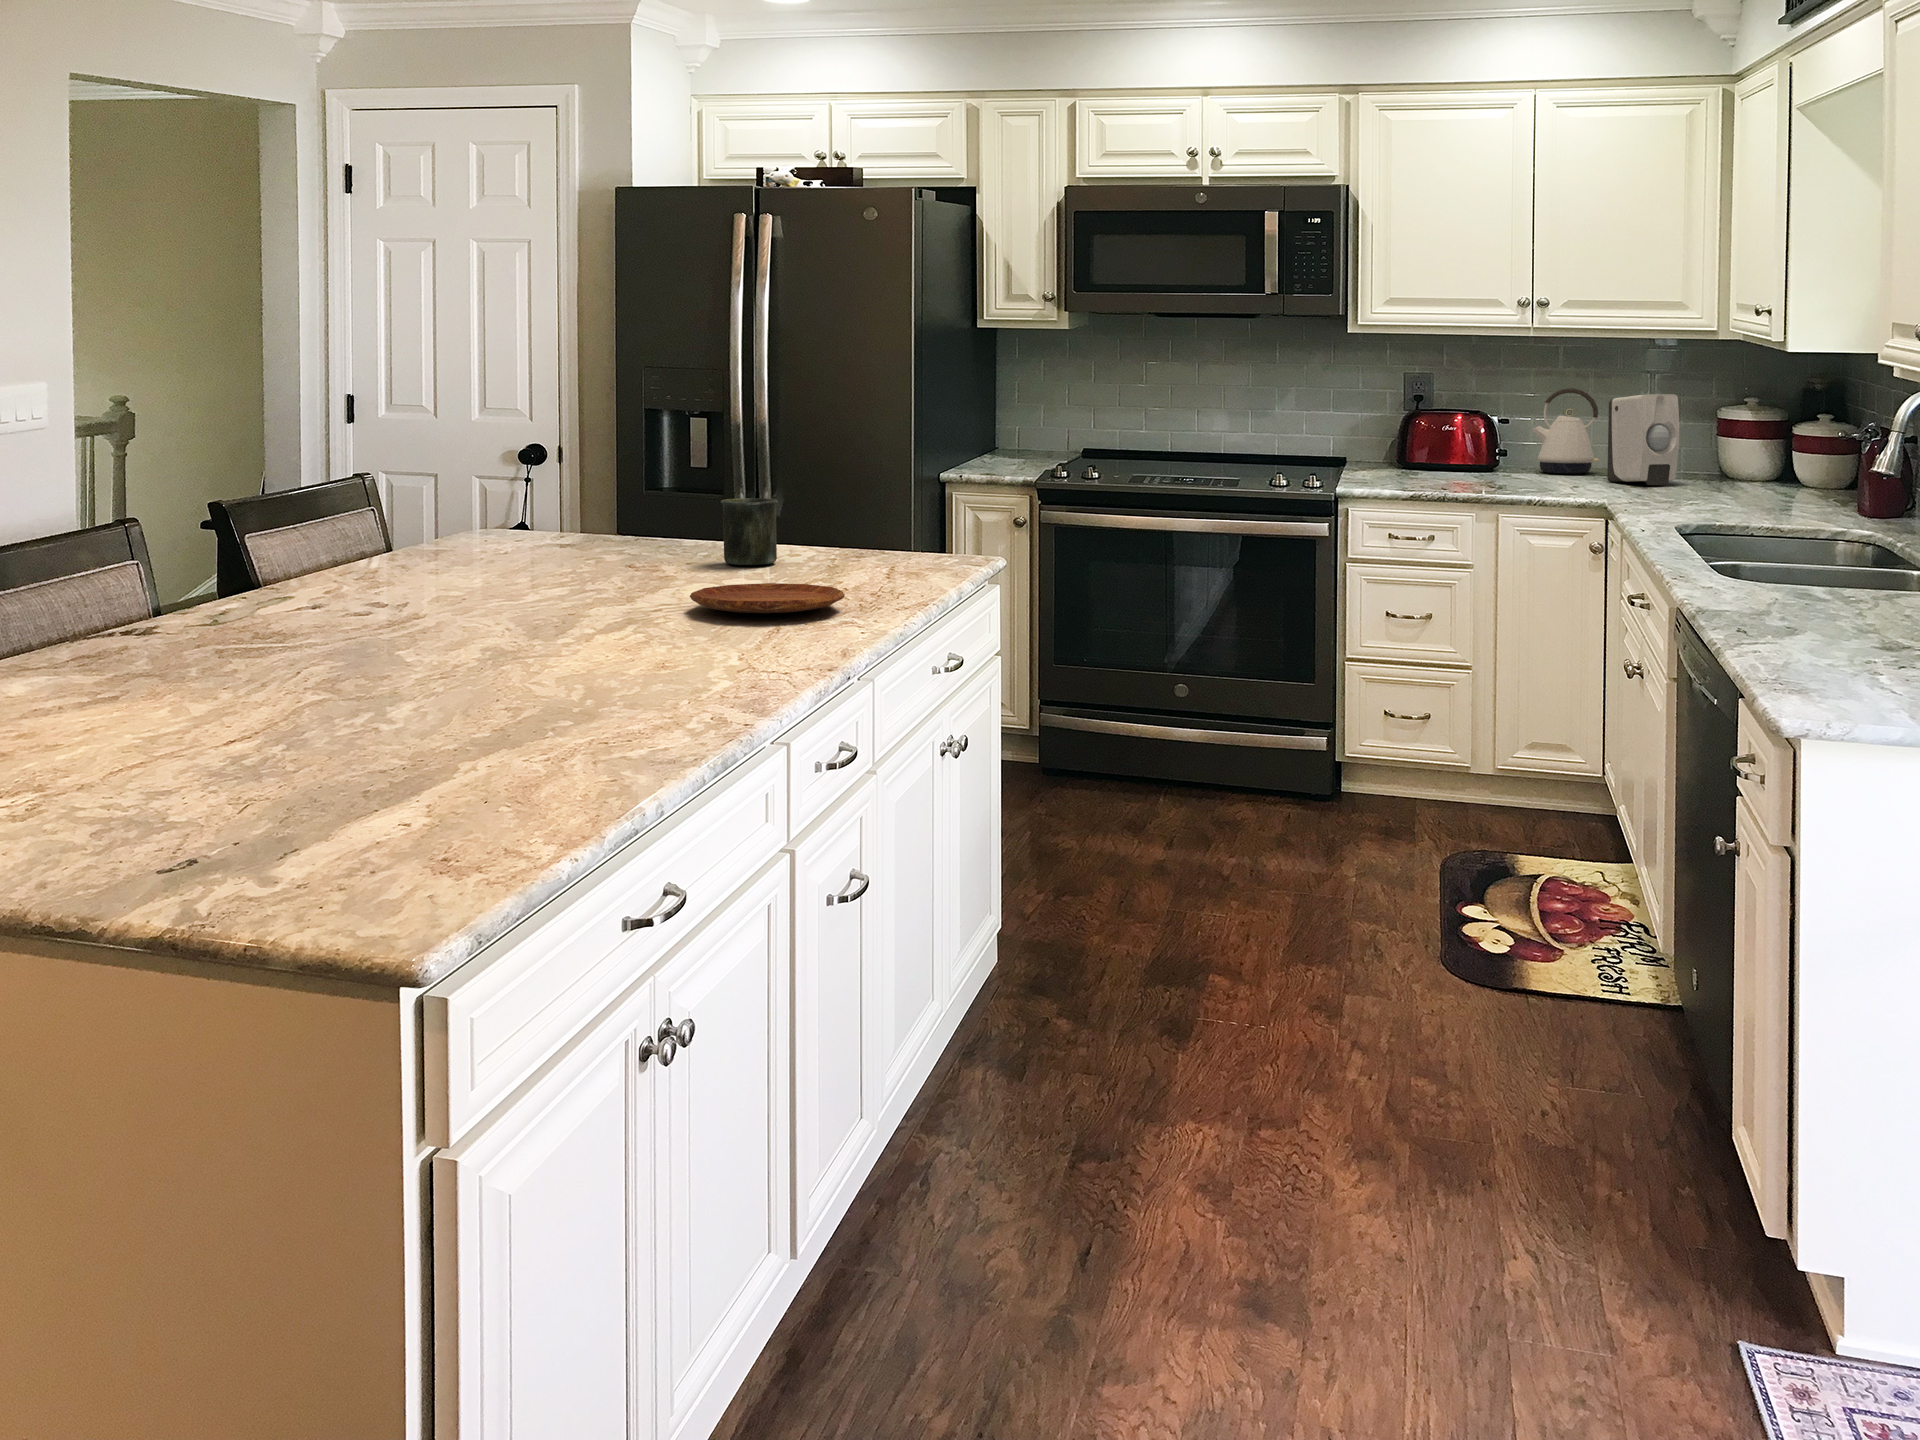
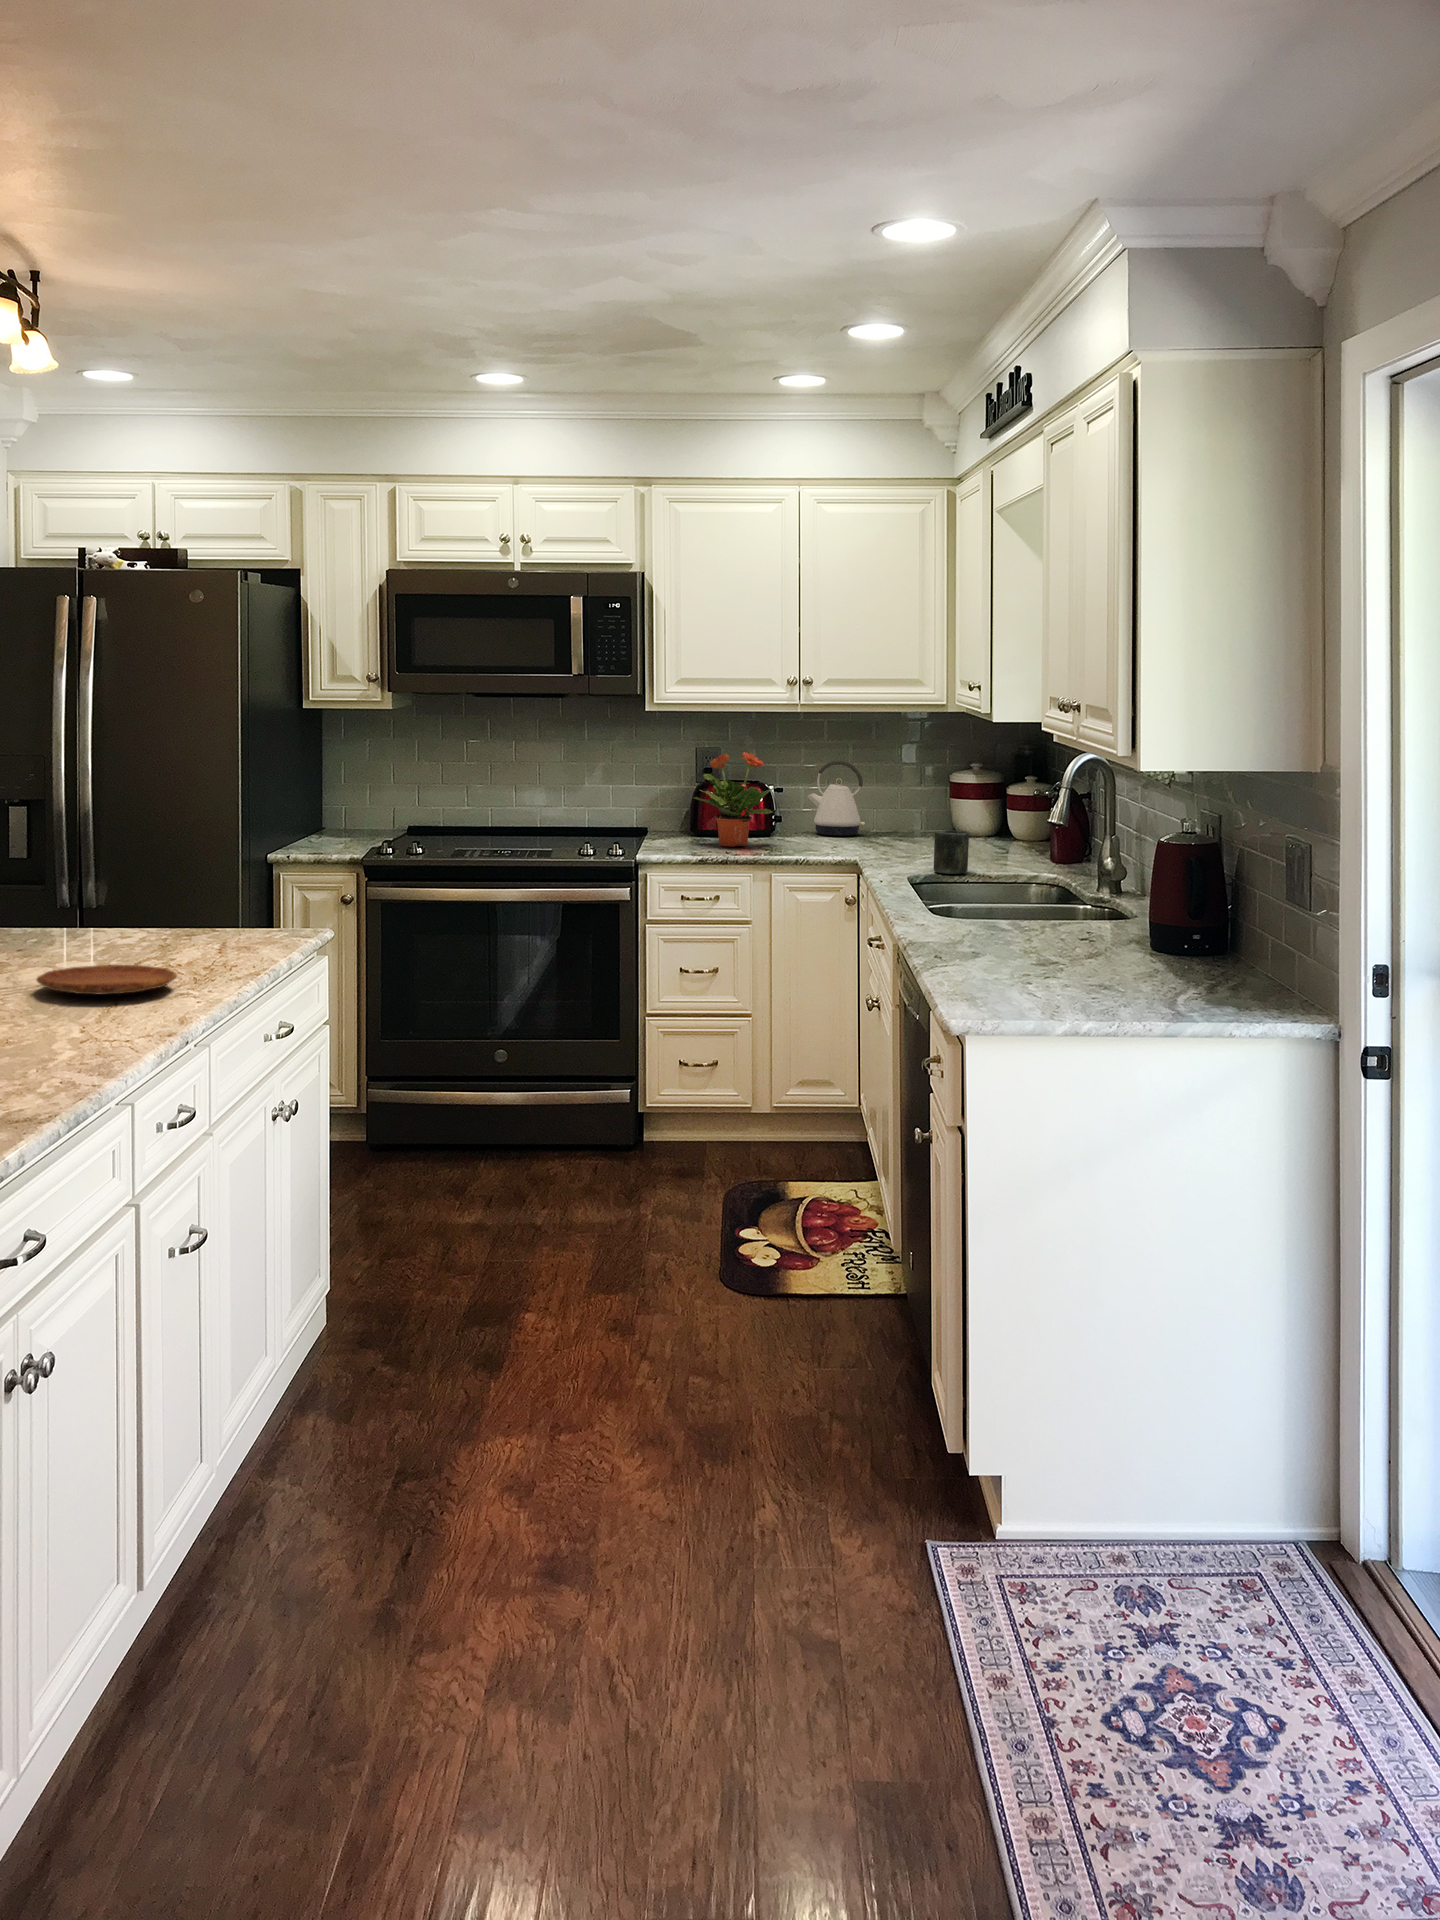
potted plant: none [1402,376,1502,483] -> present [693,752,774,847]
soap dispenser: present [1607,394,1679,485] -> none [868,770,925,849]
mug: present [721,498,778,565] -> present [933,830,970,874]

